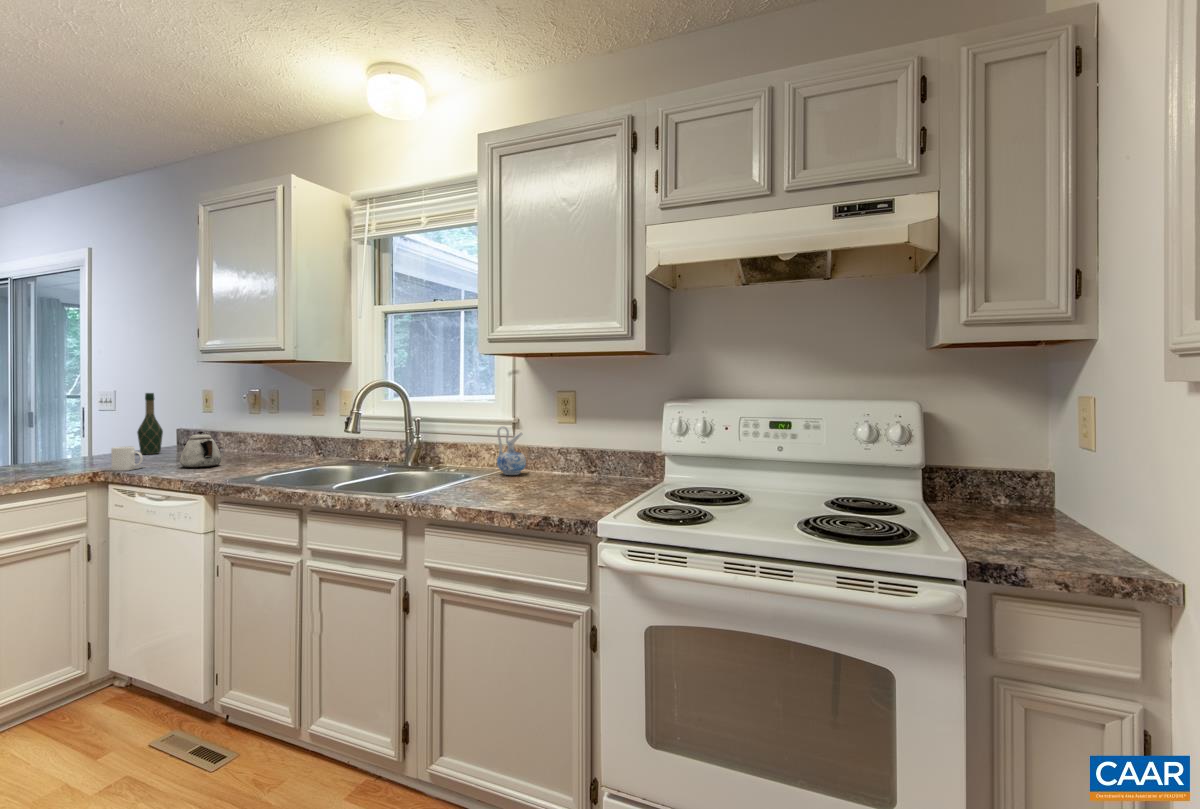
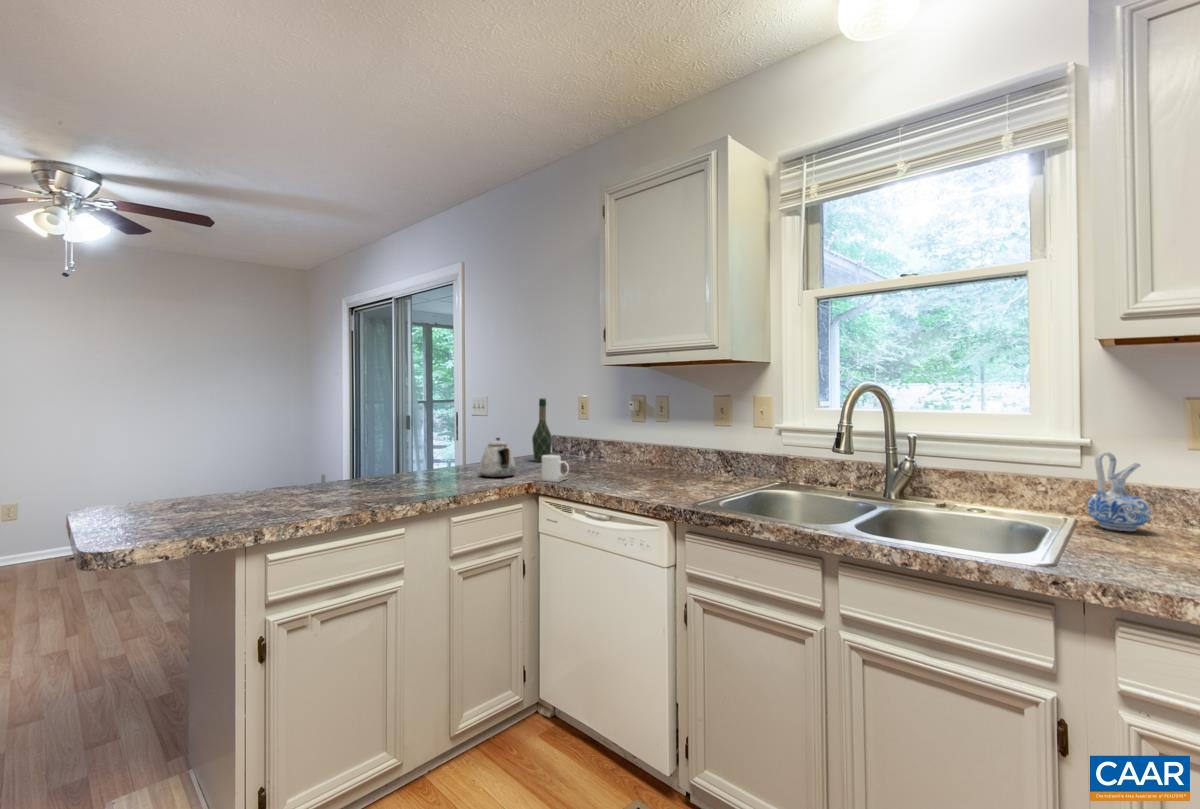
teapot: present [180,431,221,468] -> present [479,438,516,477]

